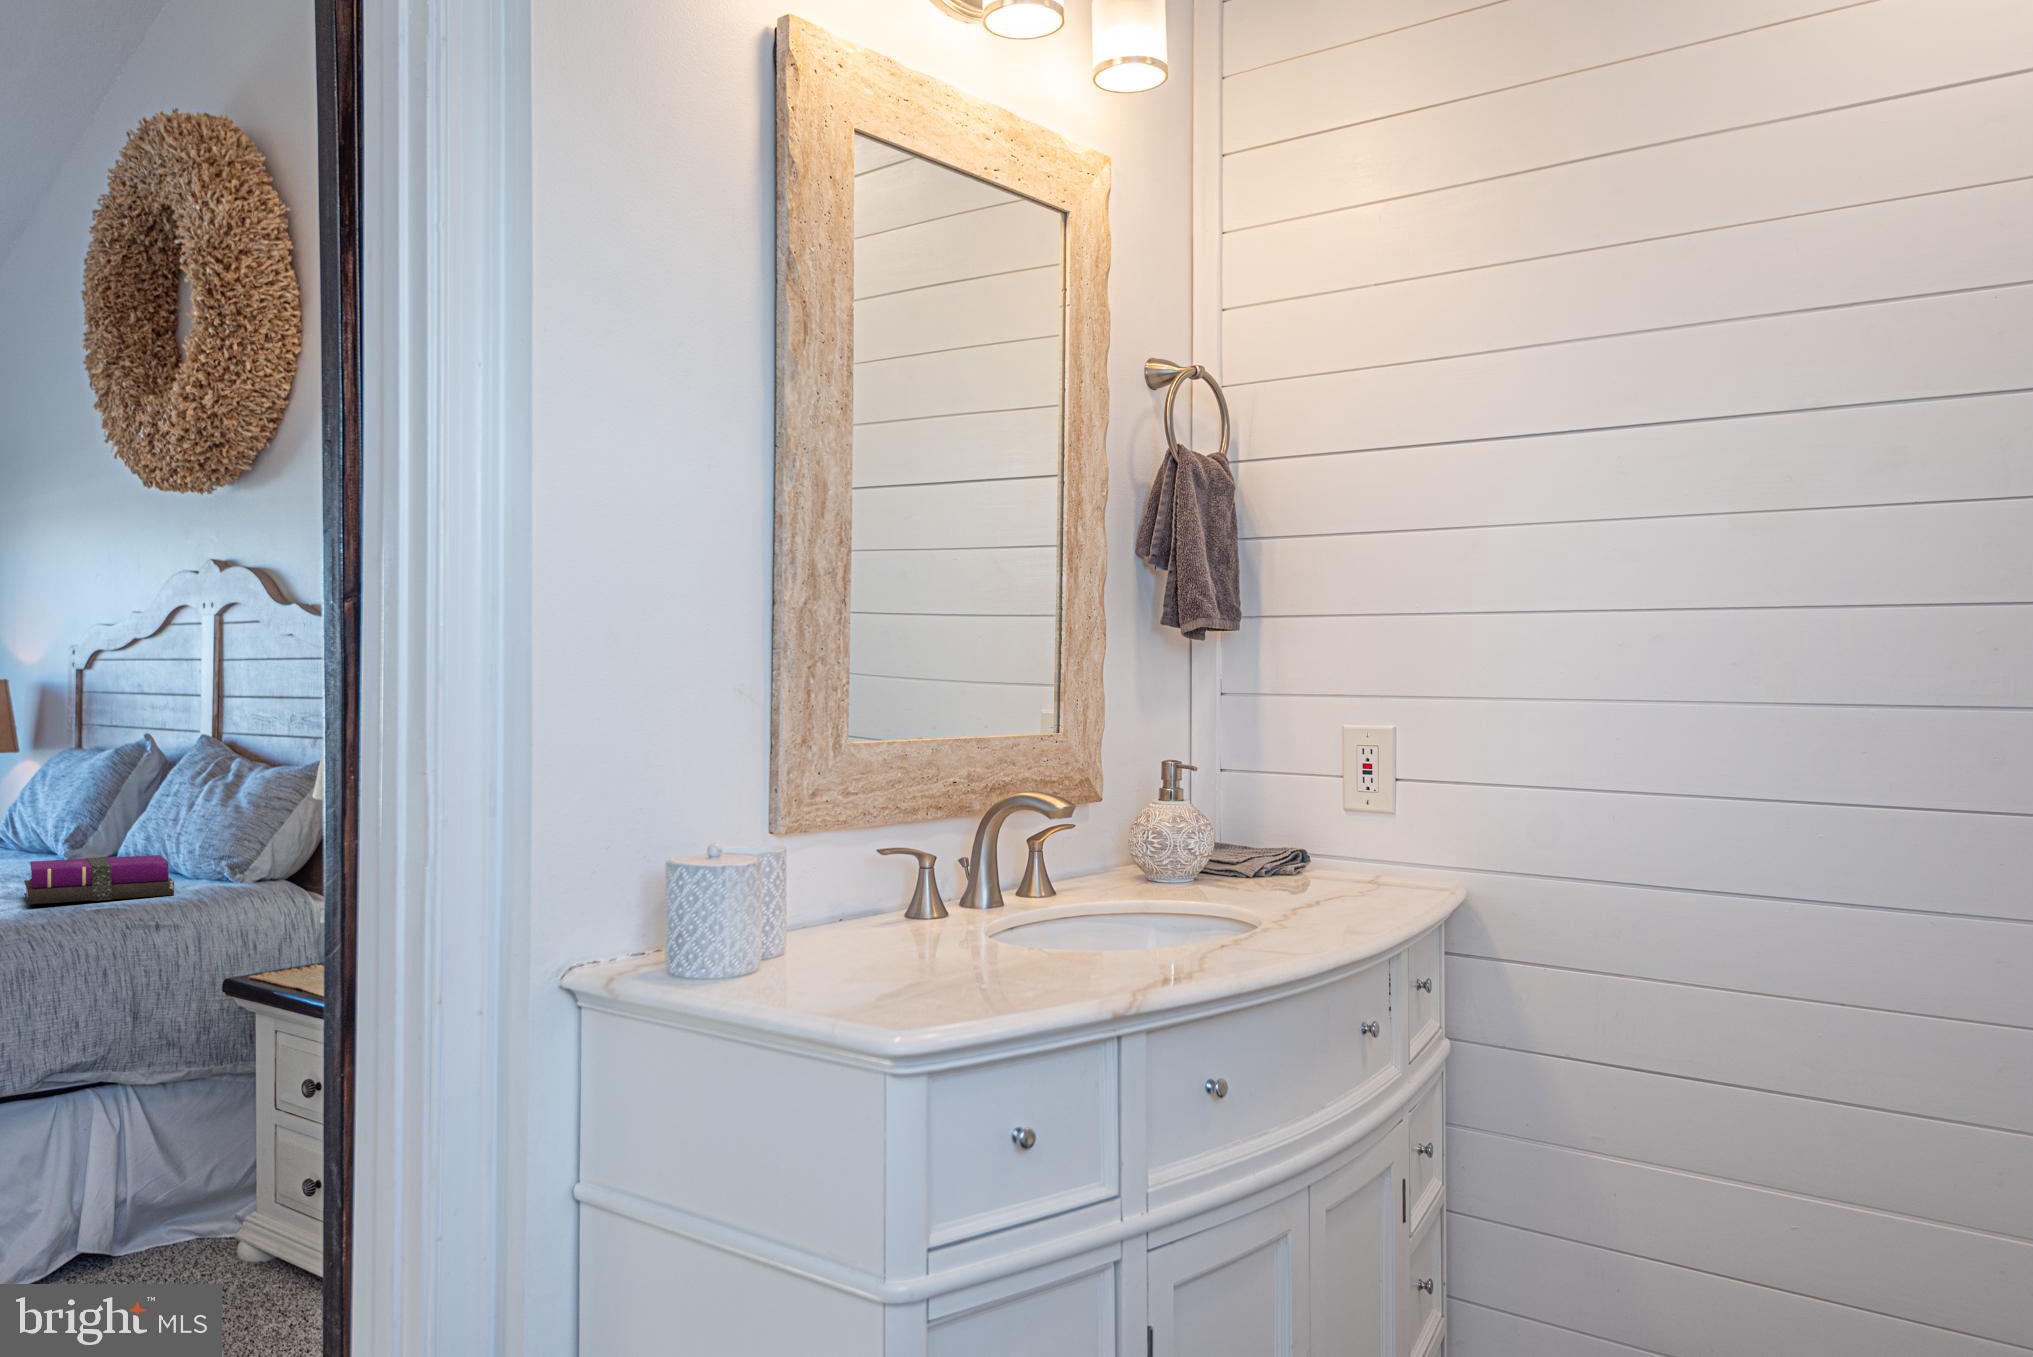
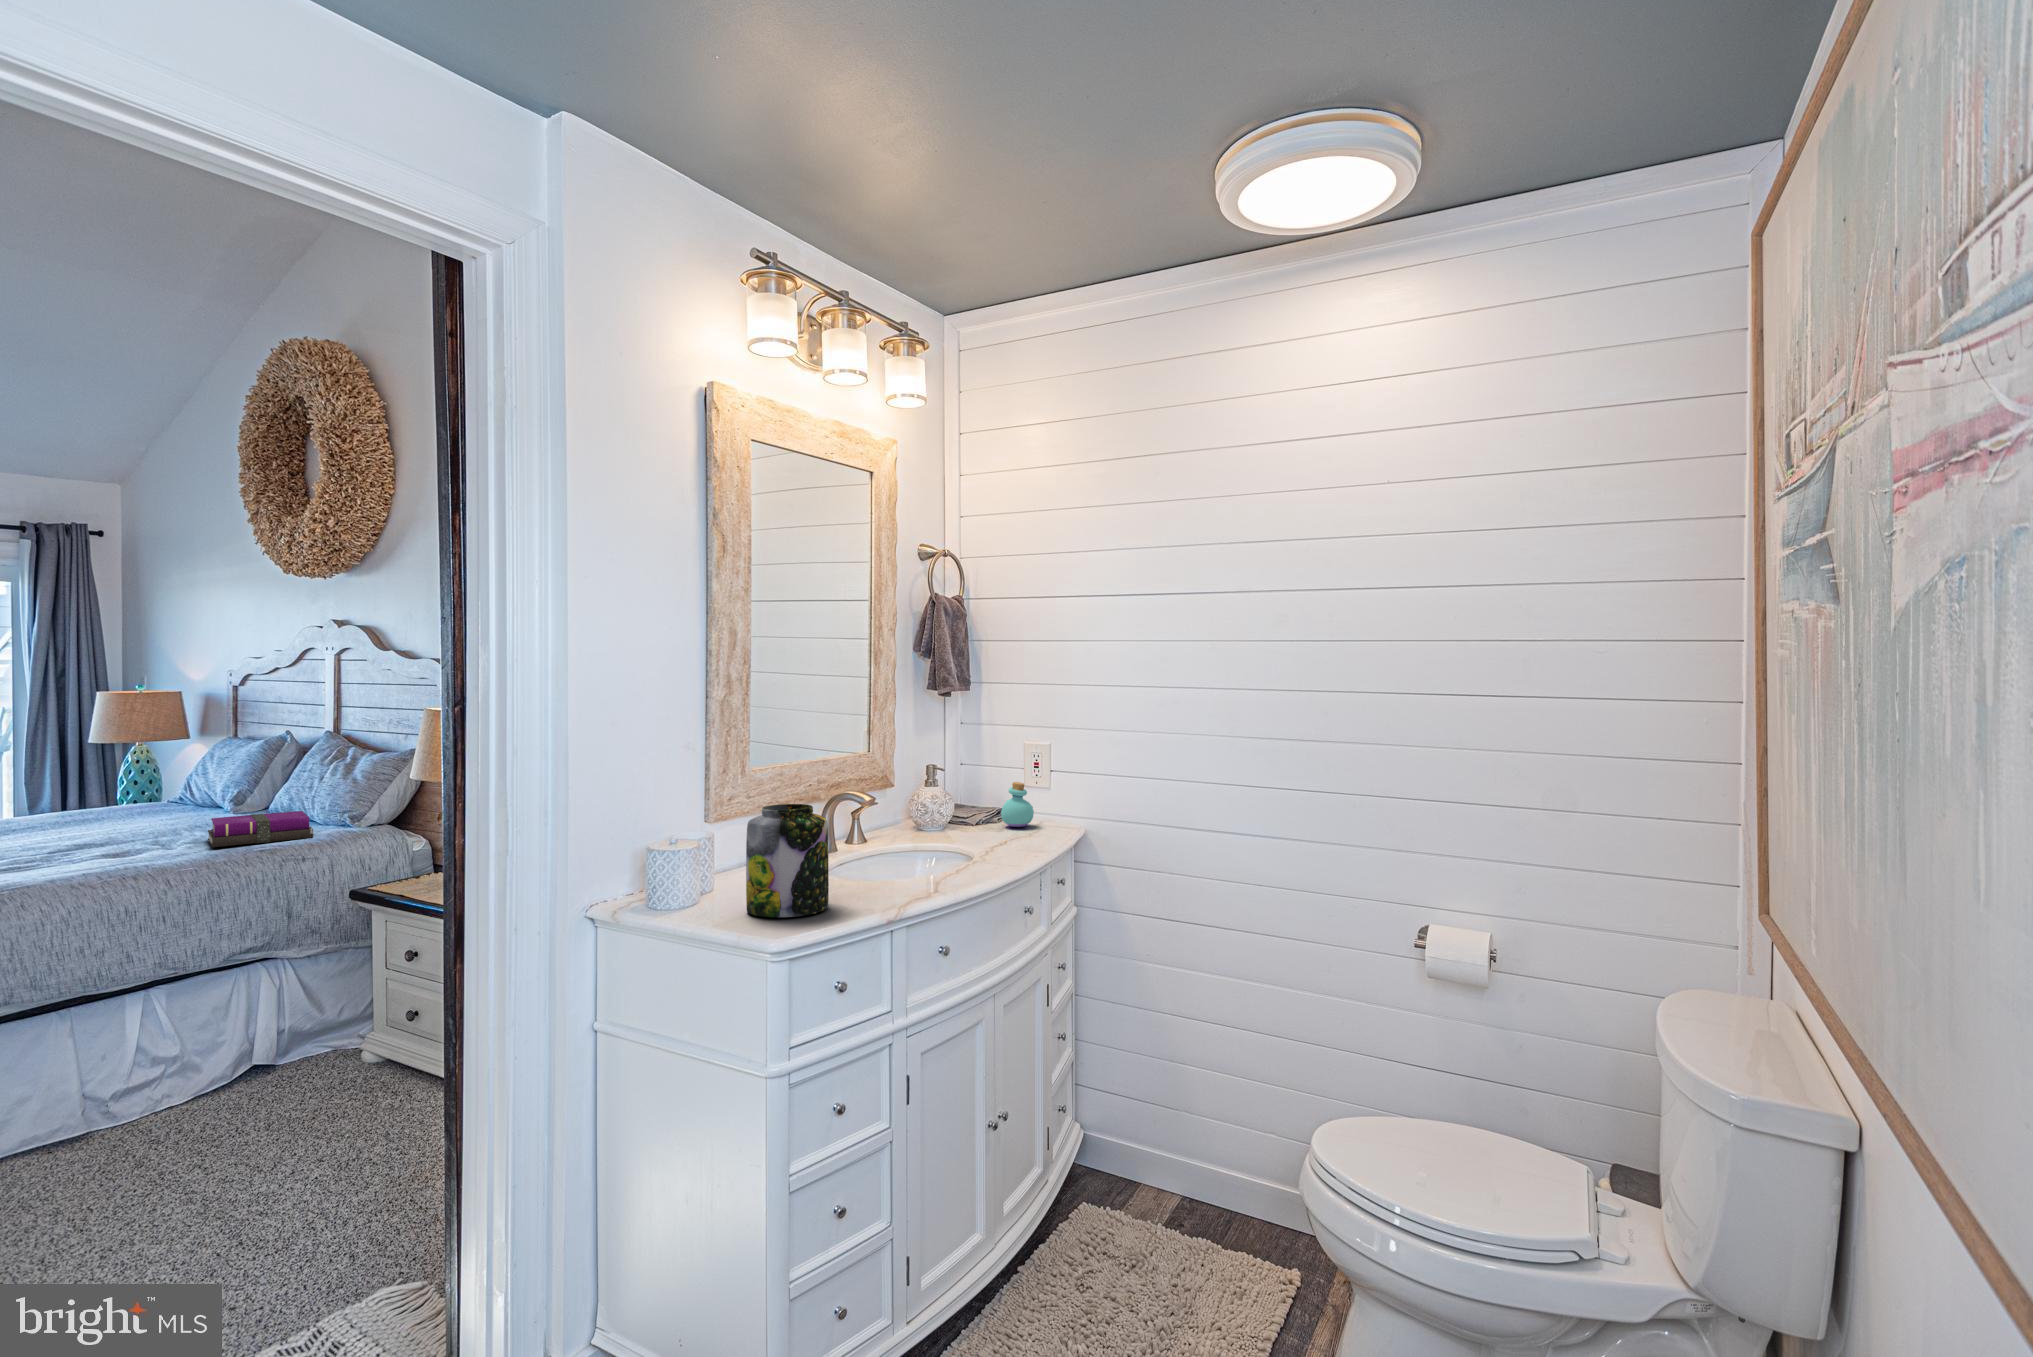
jar: none [841,787,990,992] -> present [746,804,829,917]
perfume bottle: none [1300,793,1362,876] -> present [1001,782,1034,827]

